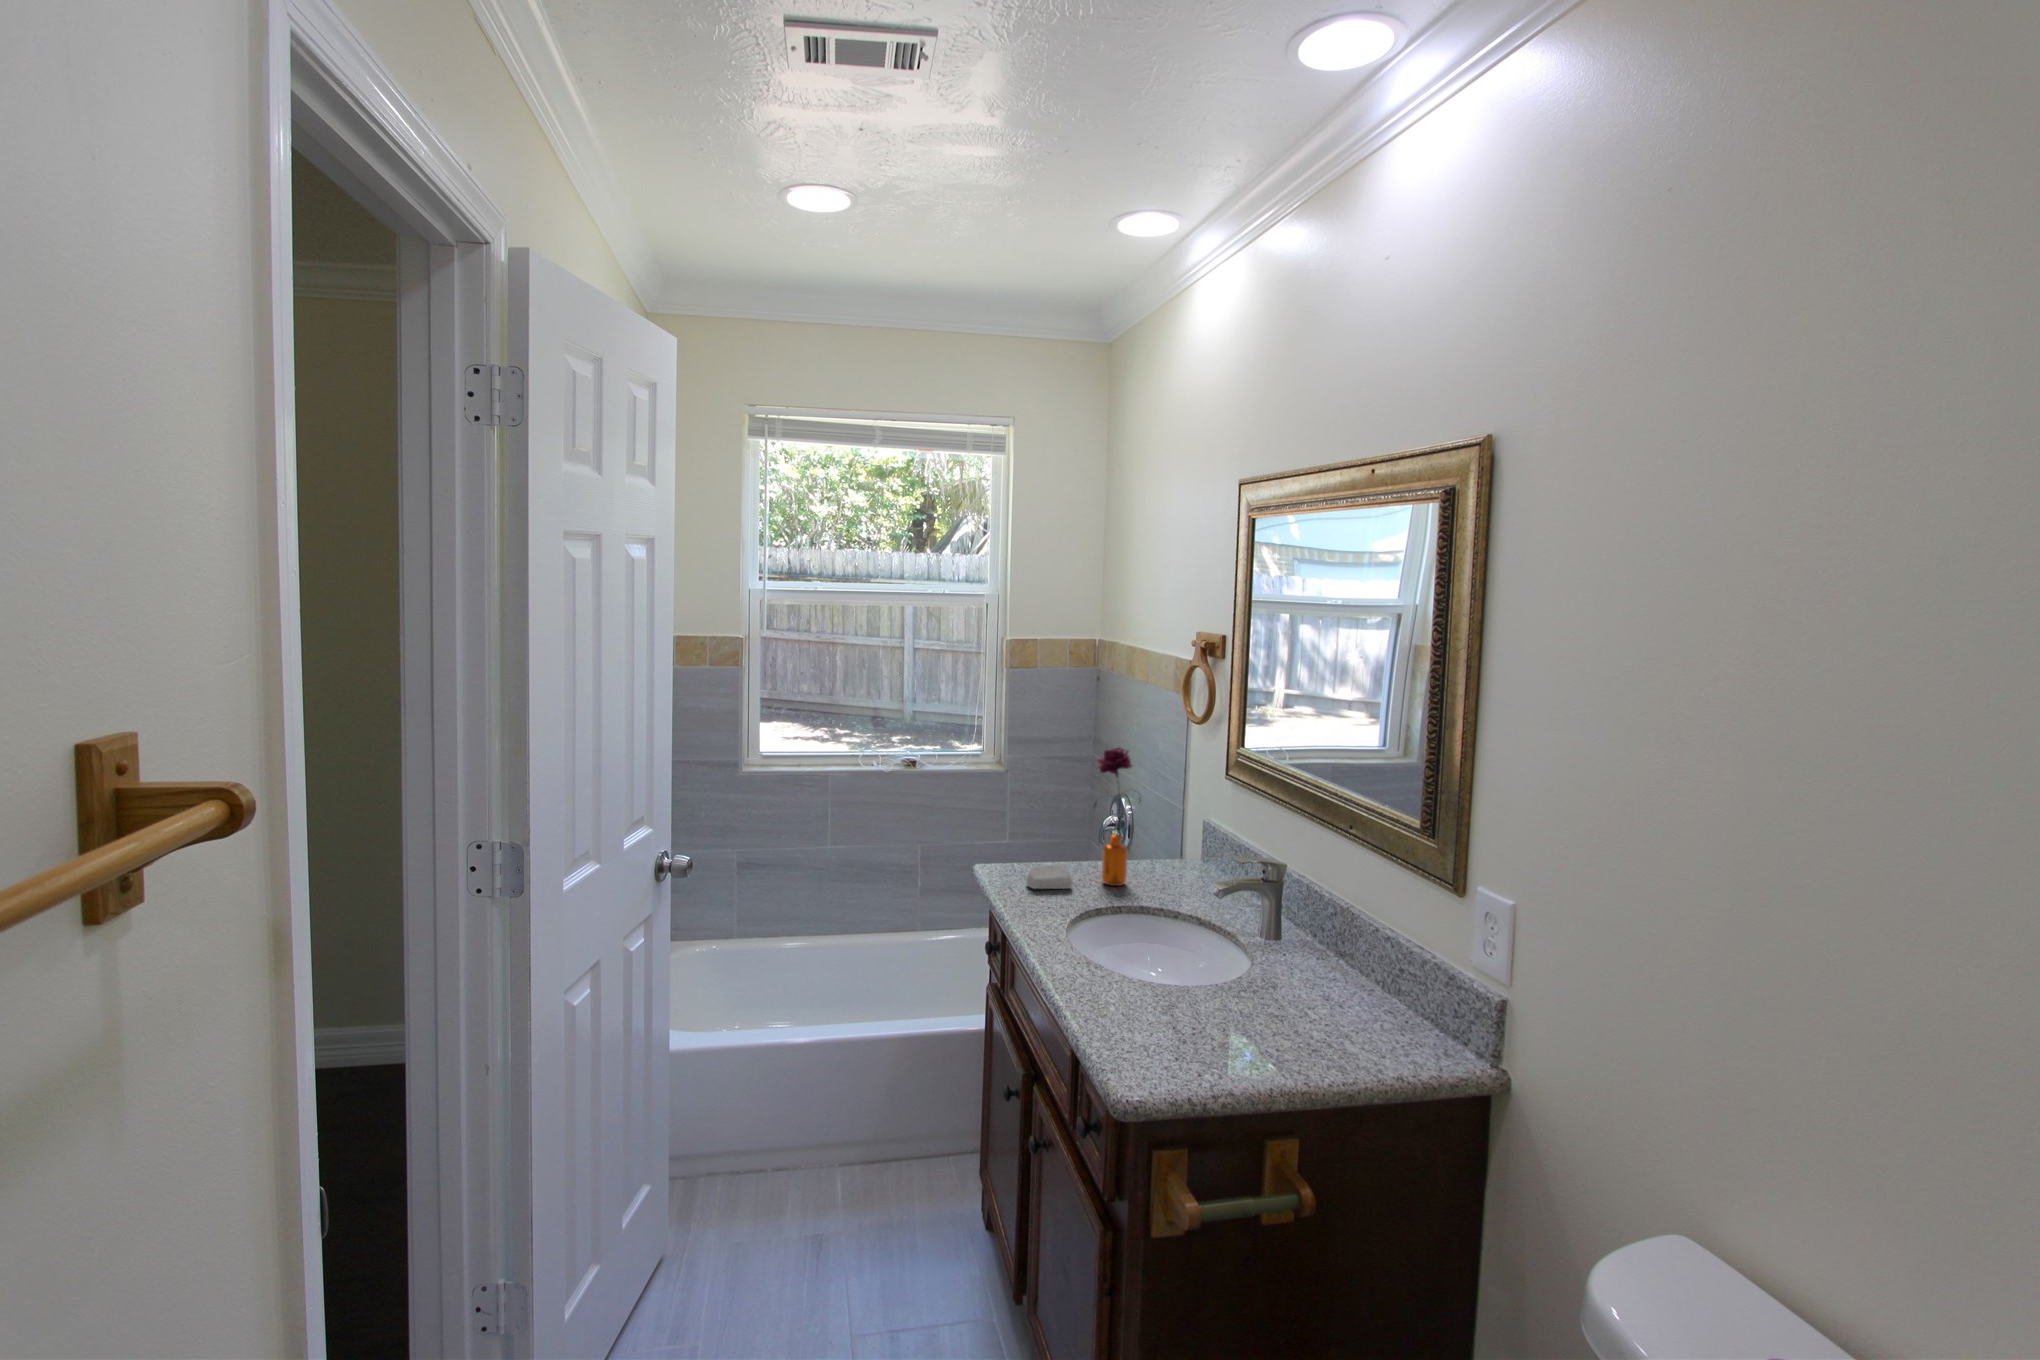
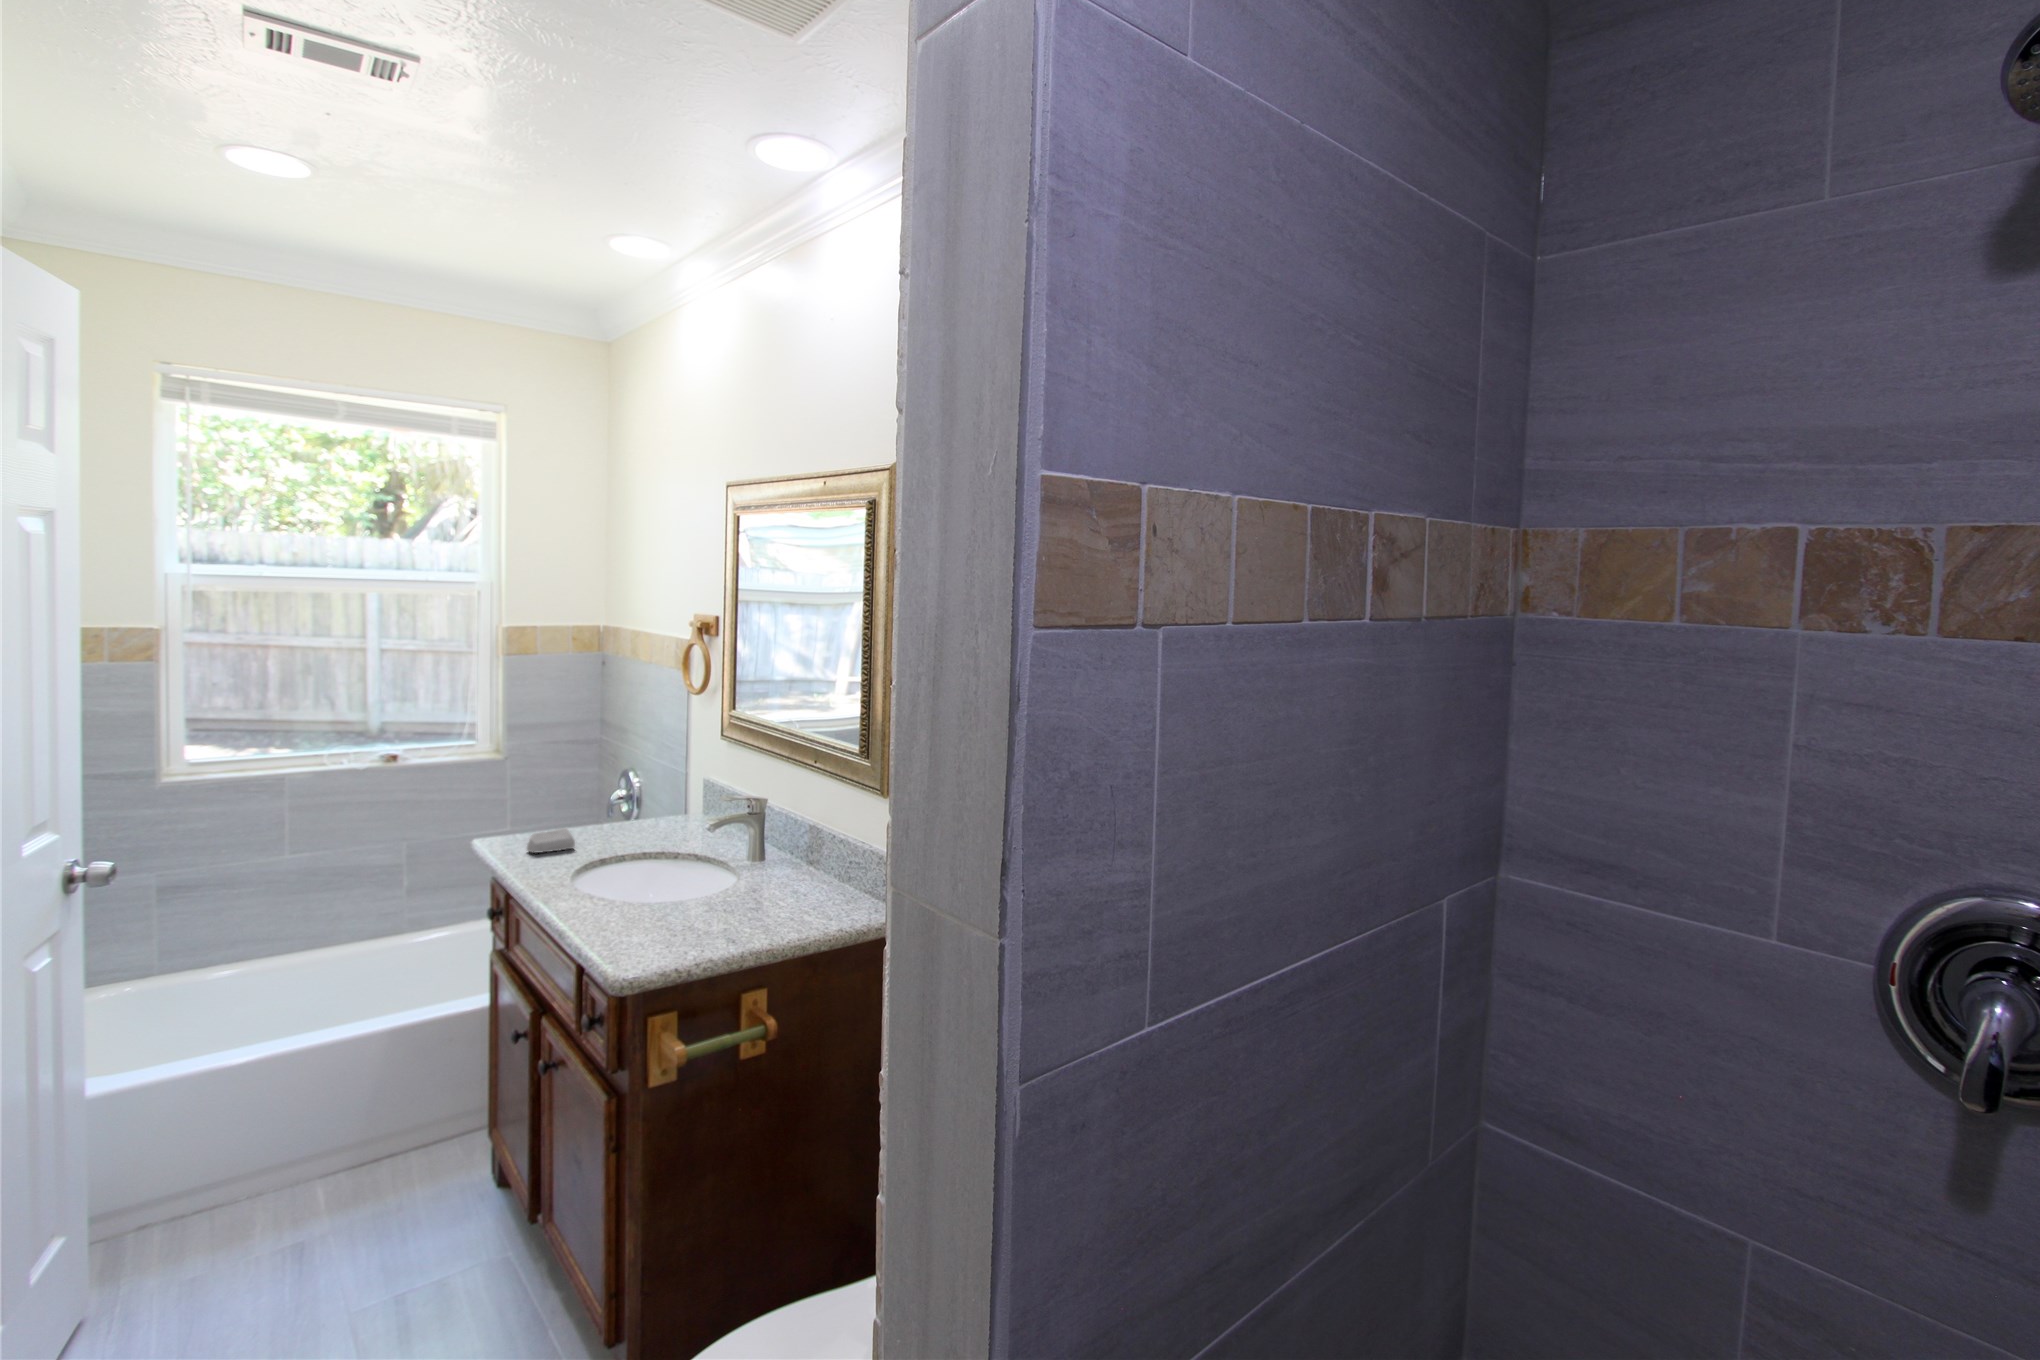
flower: present [1095,748,1140,886] -> none [595,716,642,842]

